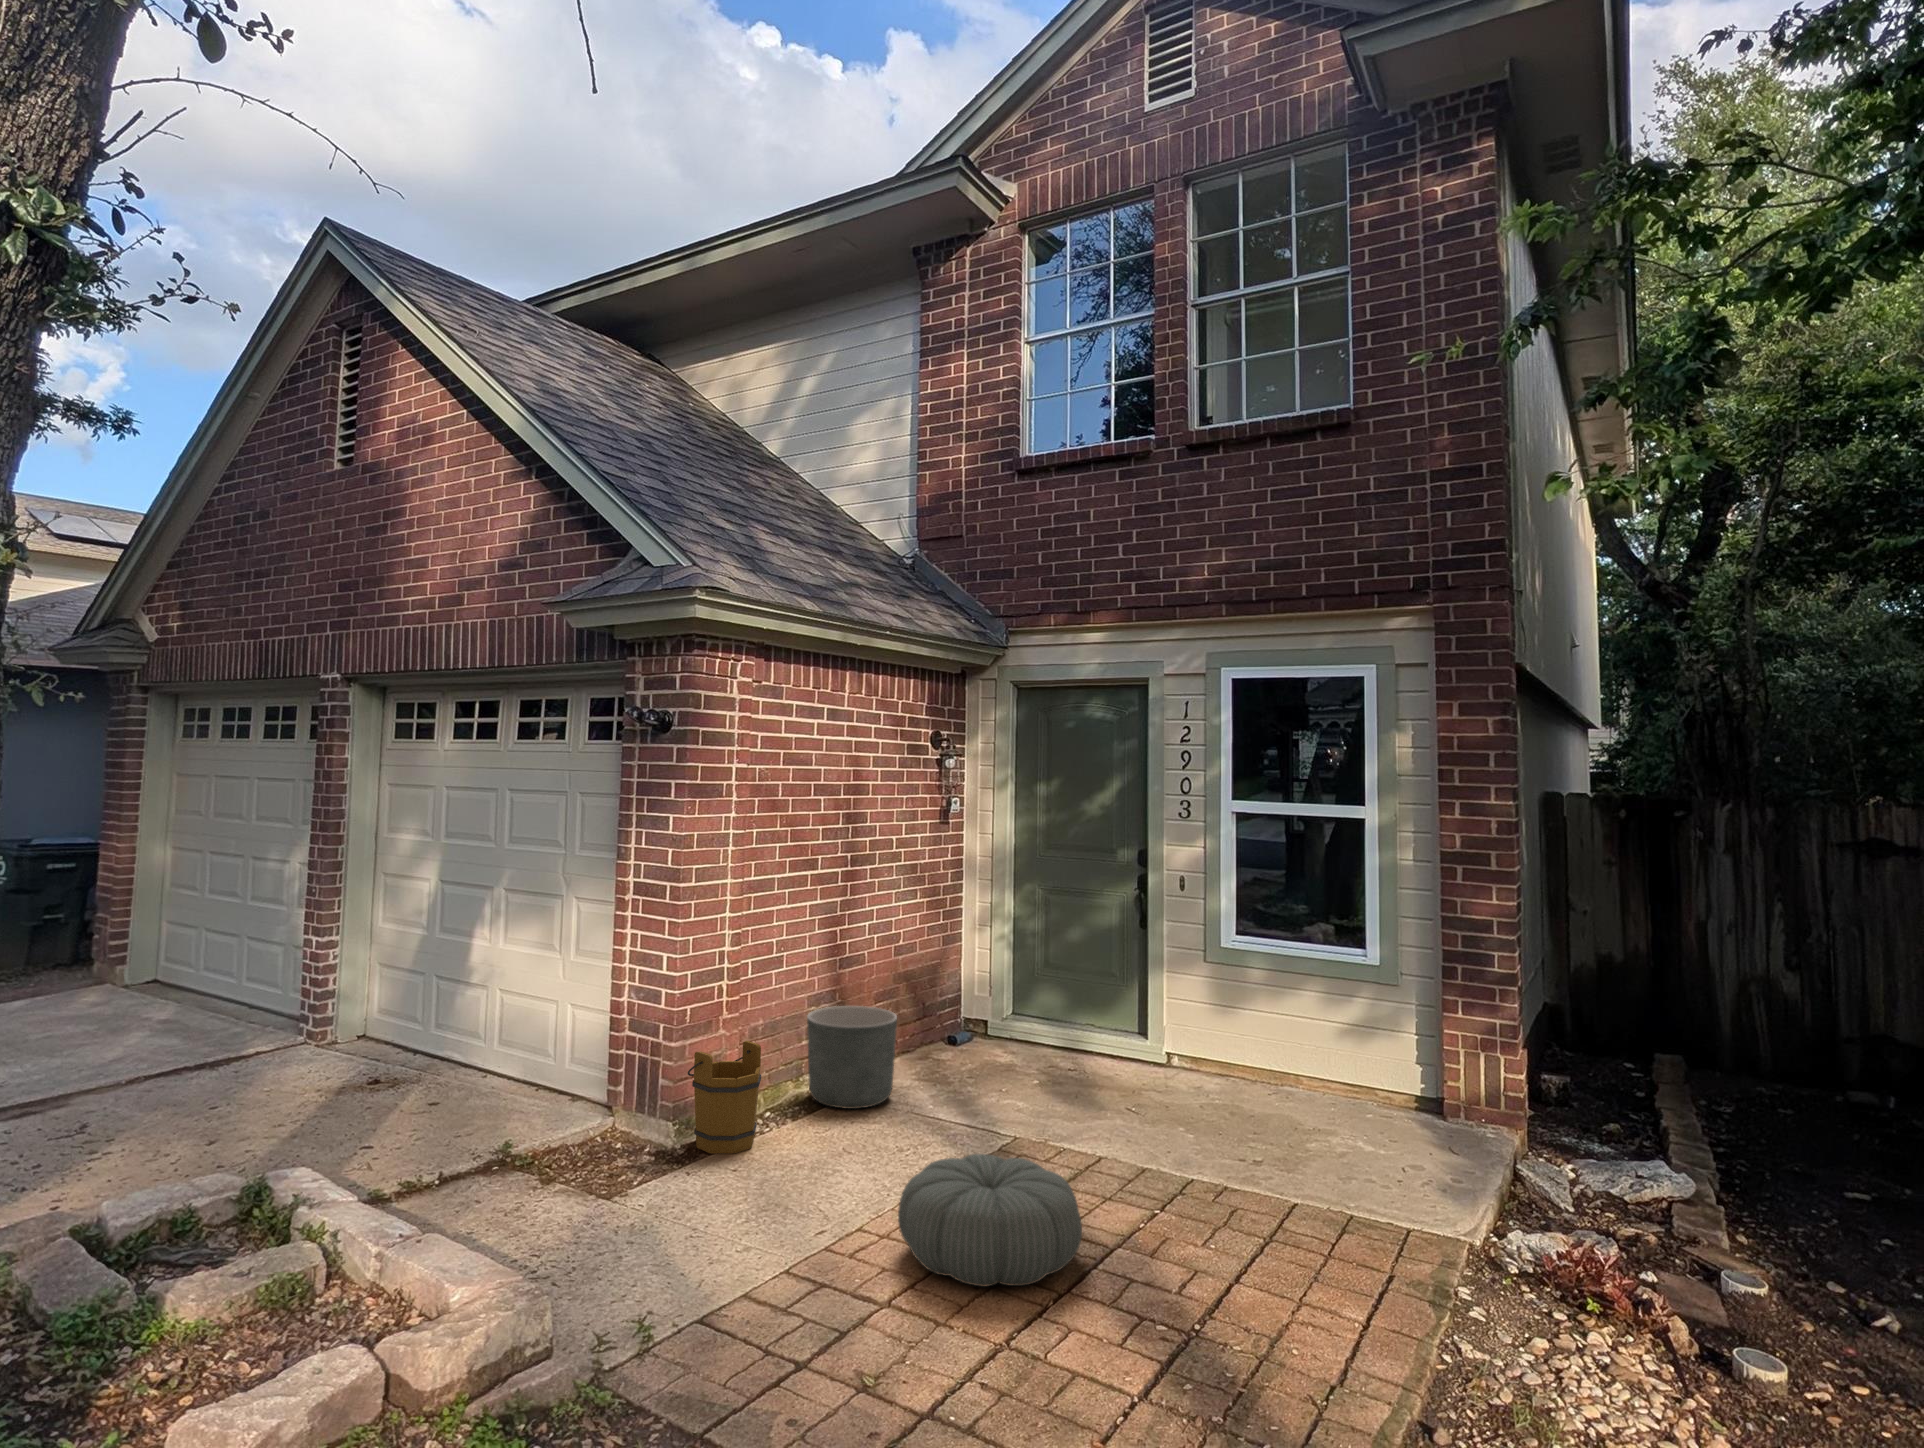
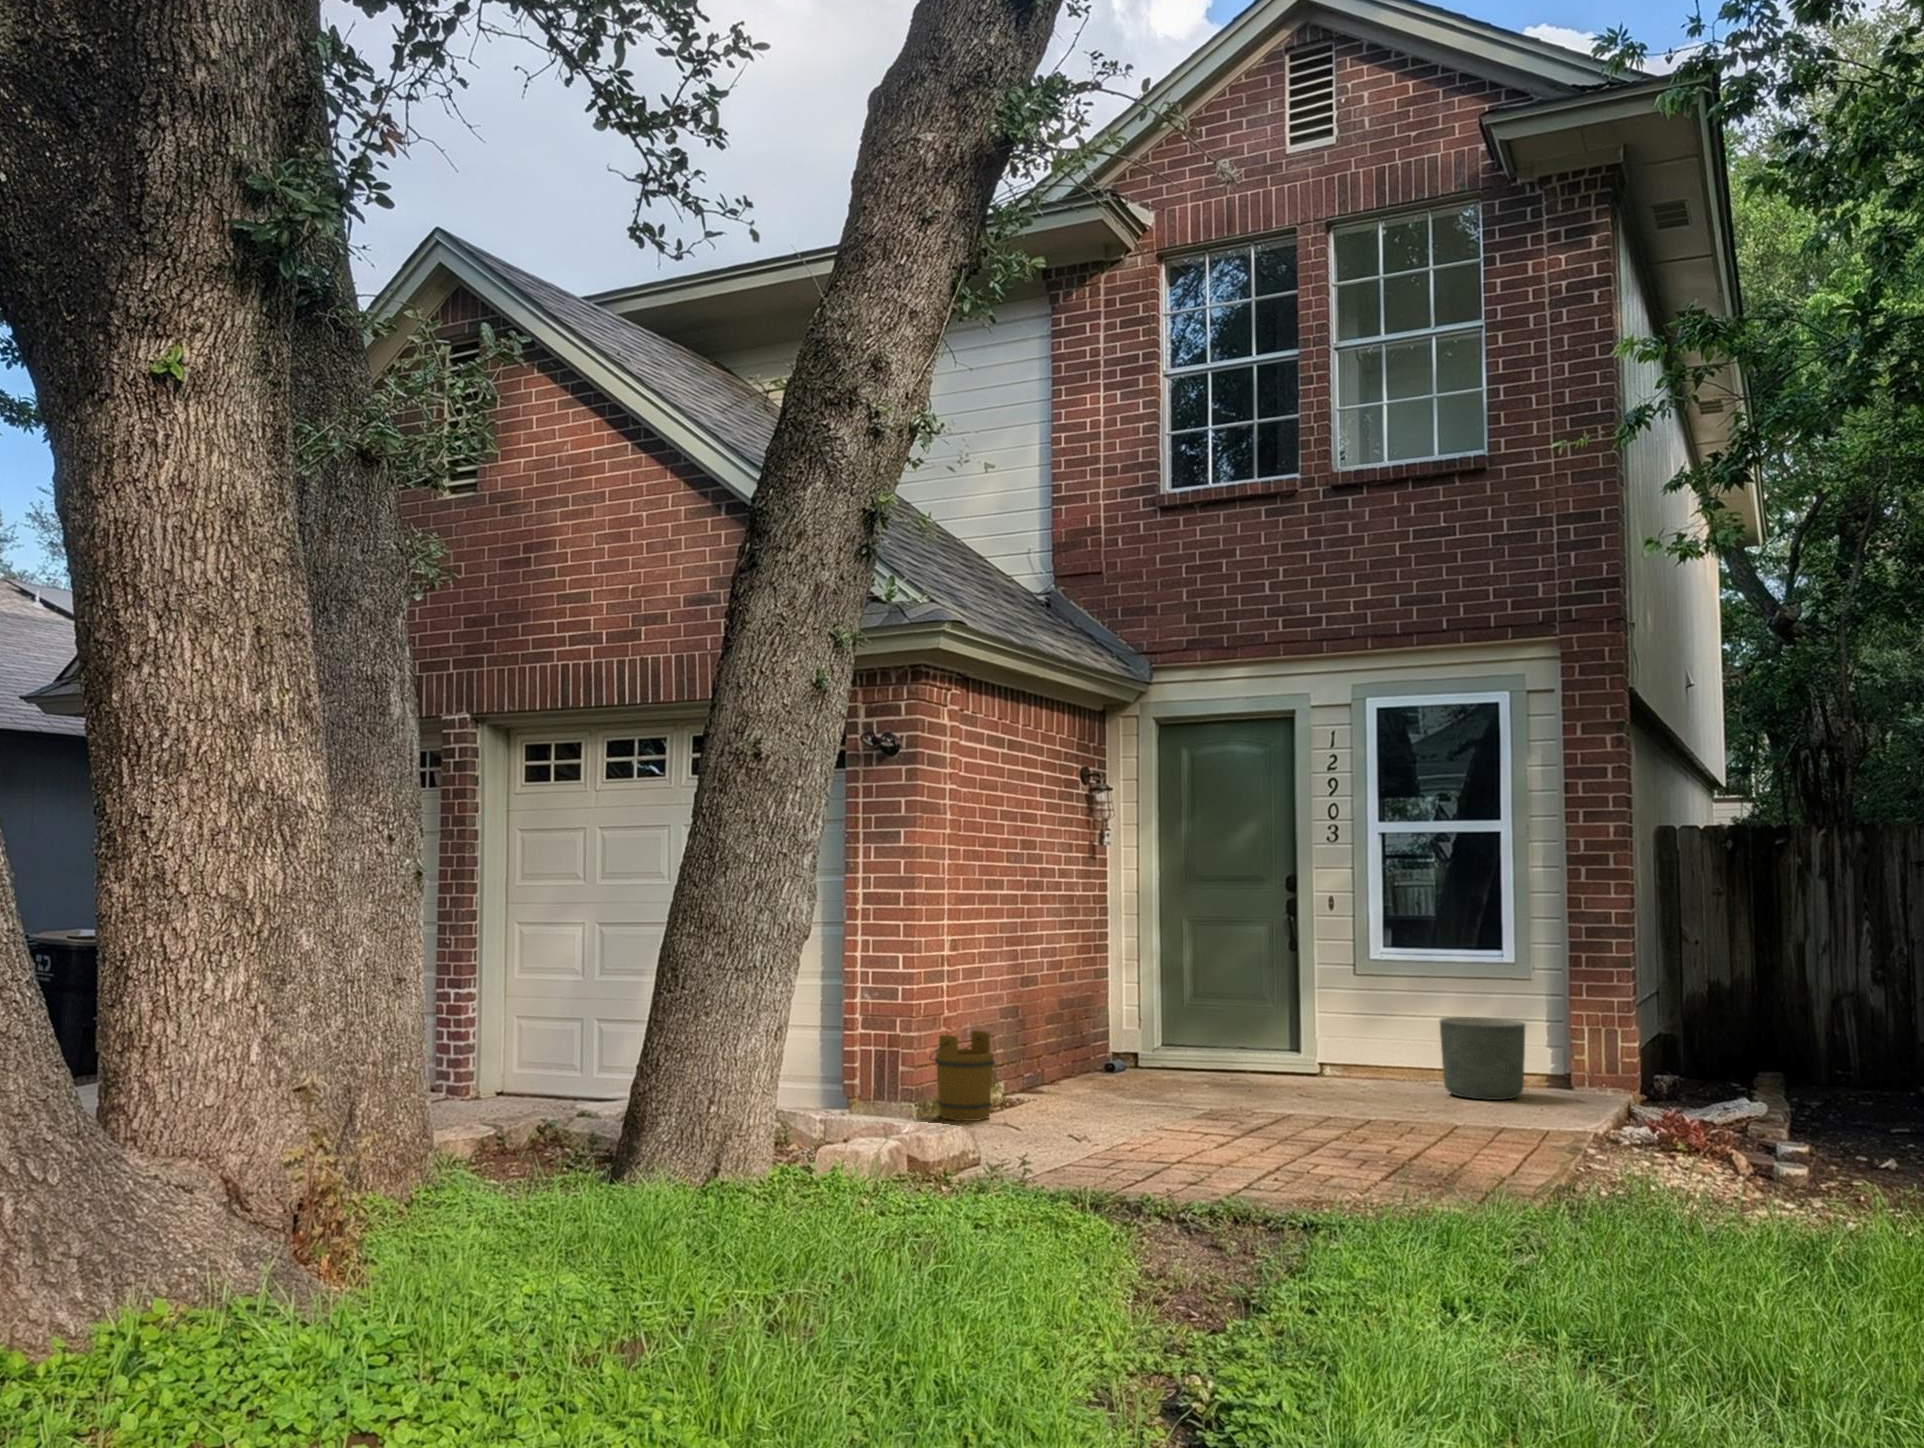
planter: present [807,1006,897,1109] -> present [1439,1017,1525,1100]
pouf: present [898,1154,1082,1287] -> none [1162,1085,1306,1161]

